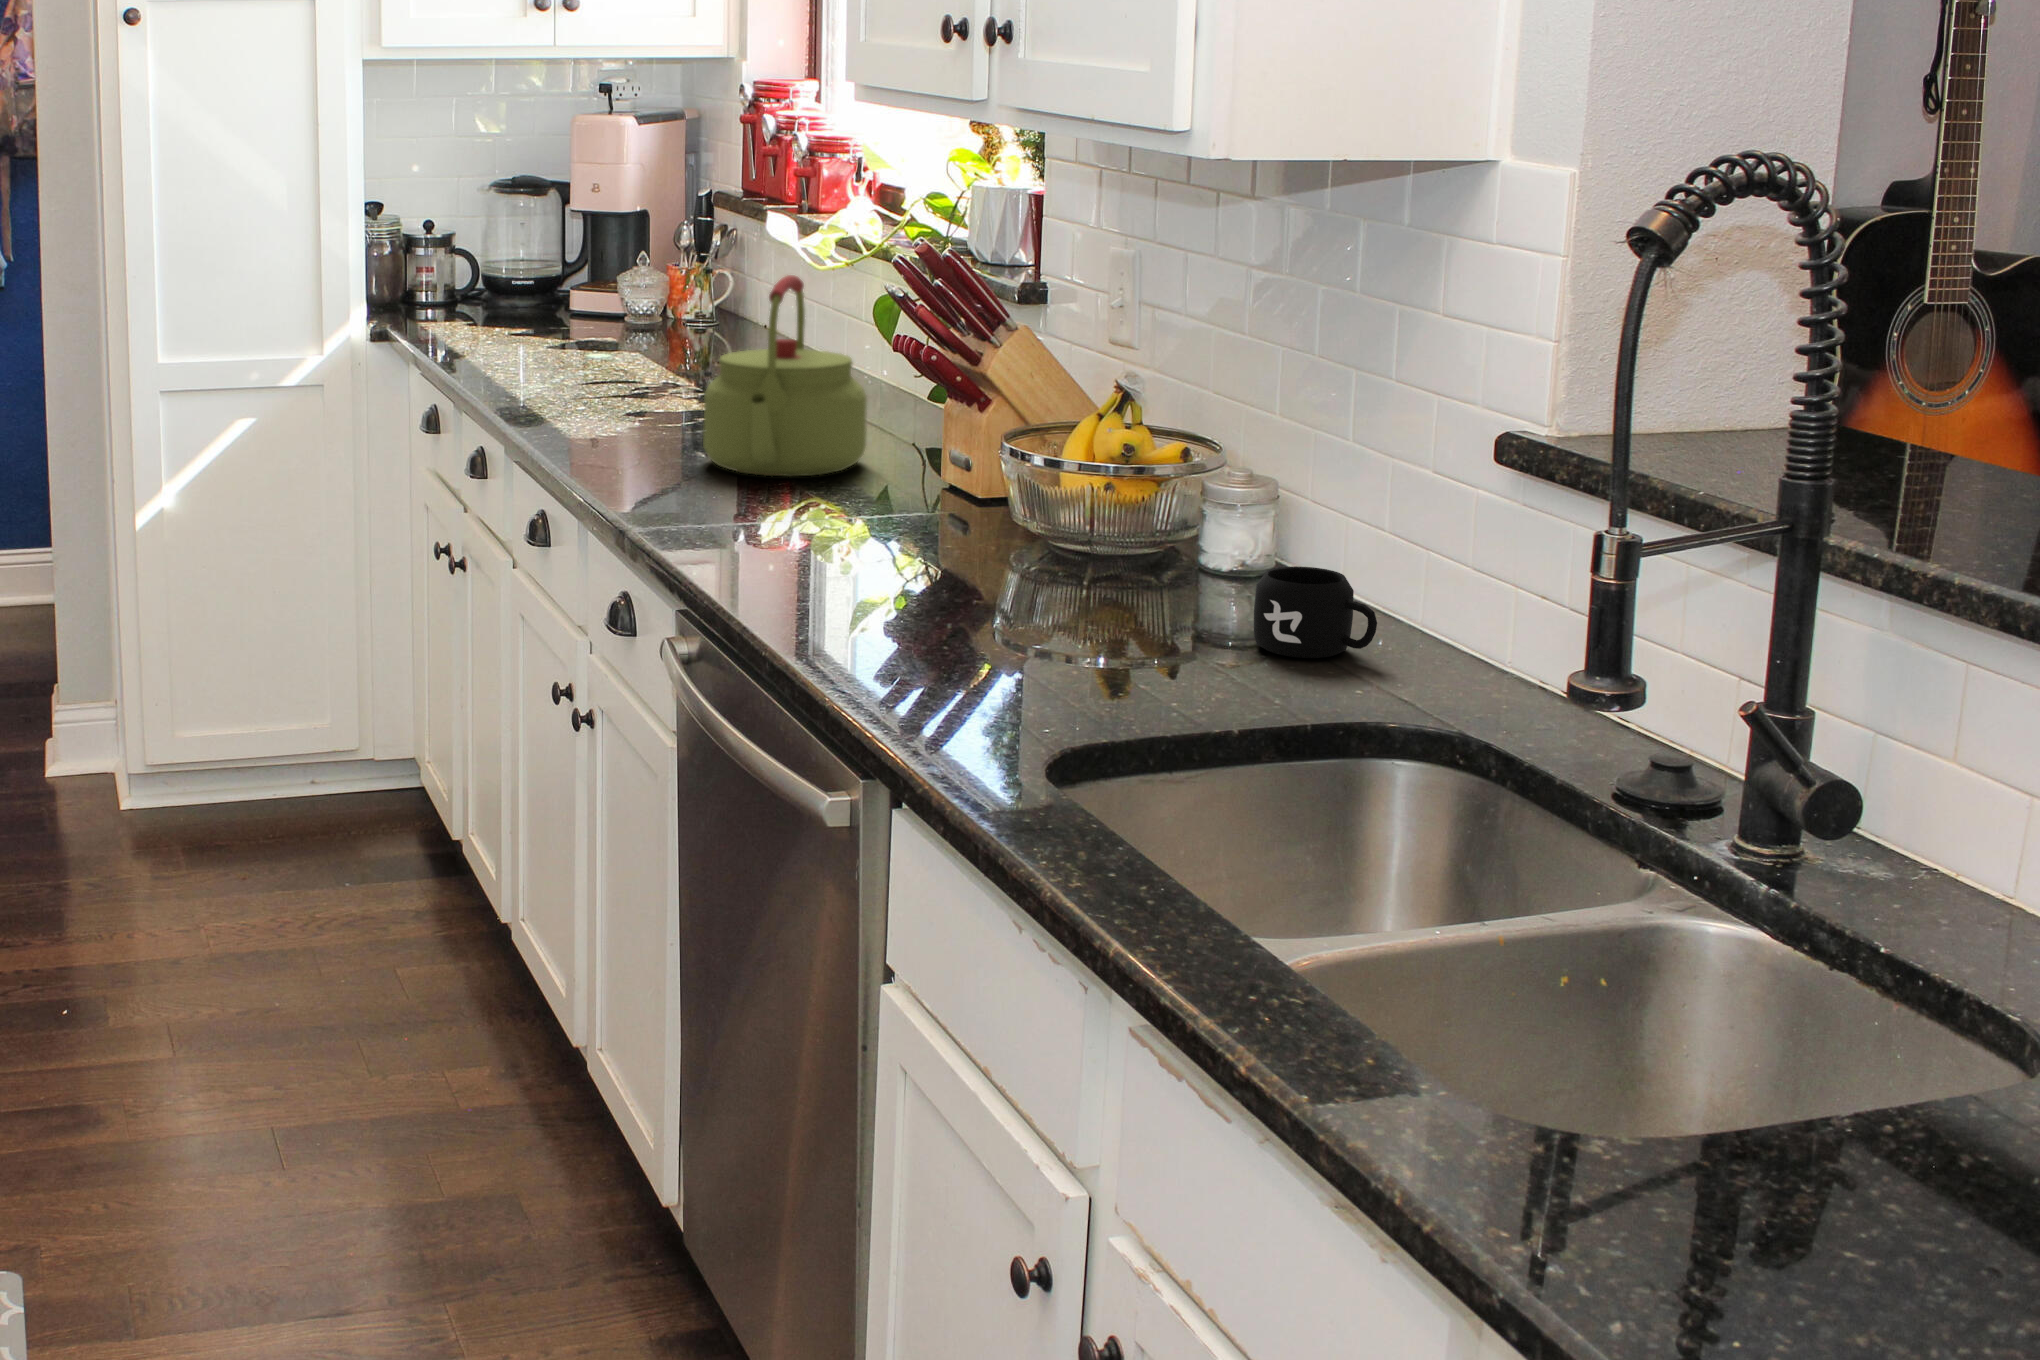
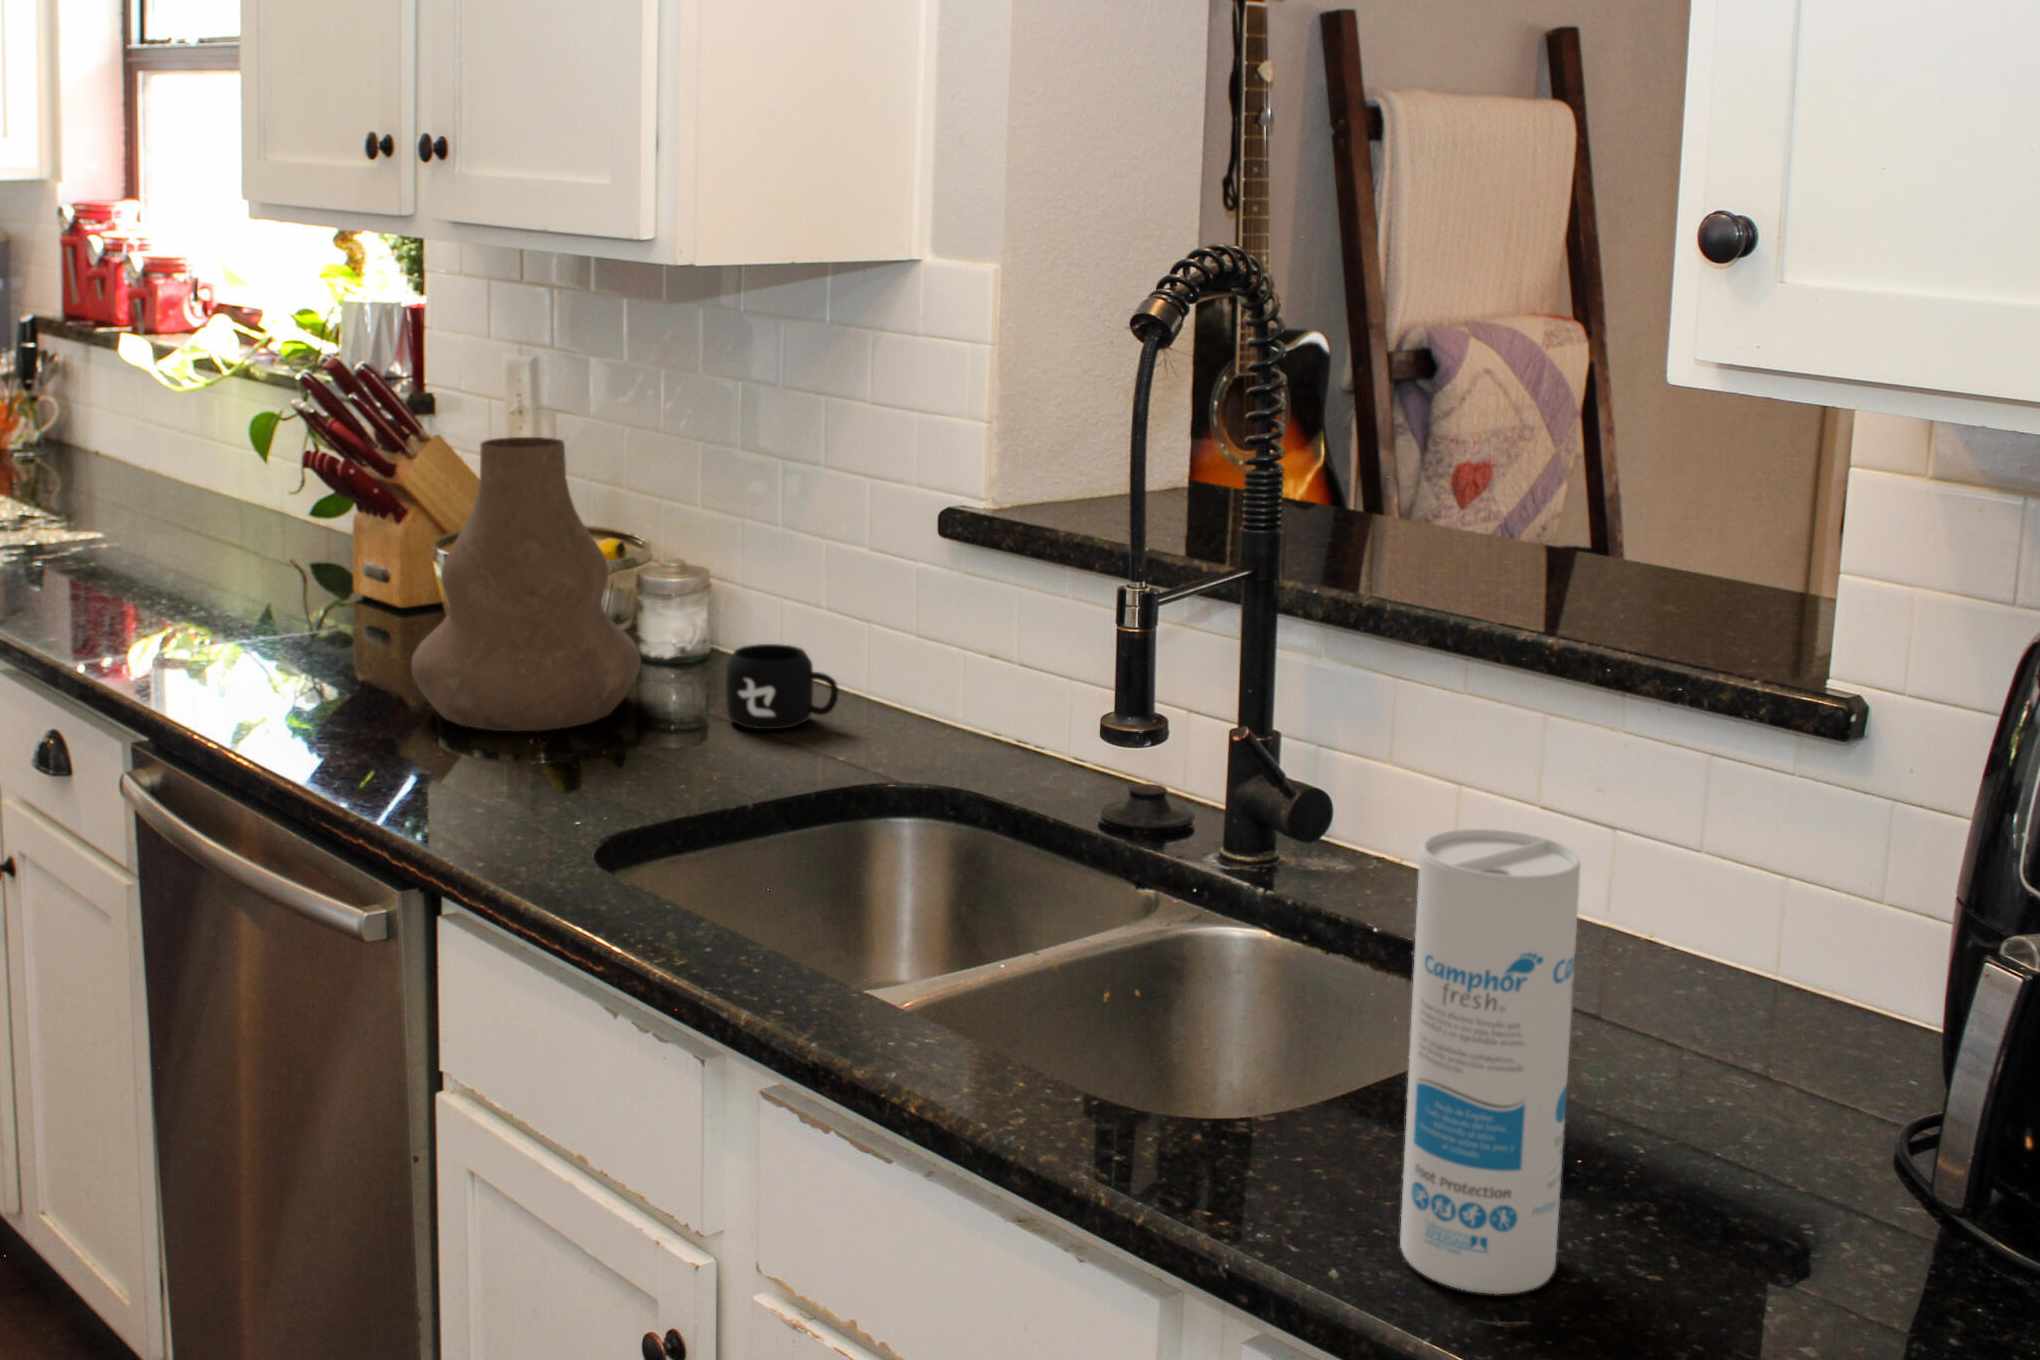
kettle: present [703,275,867,476] -> none [102,396,273,600]
vase: none [935,330,1174,633] -> present [412,437,641,731]
canister: none [1685,811,1924,1324] -> present [1400,829,1580,1294]

